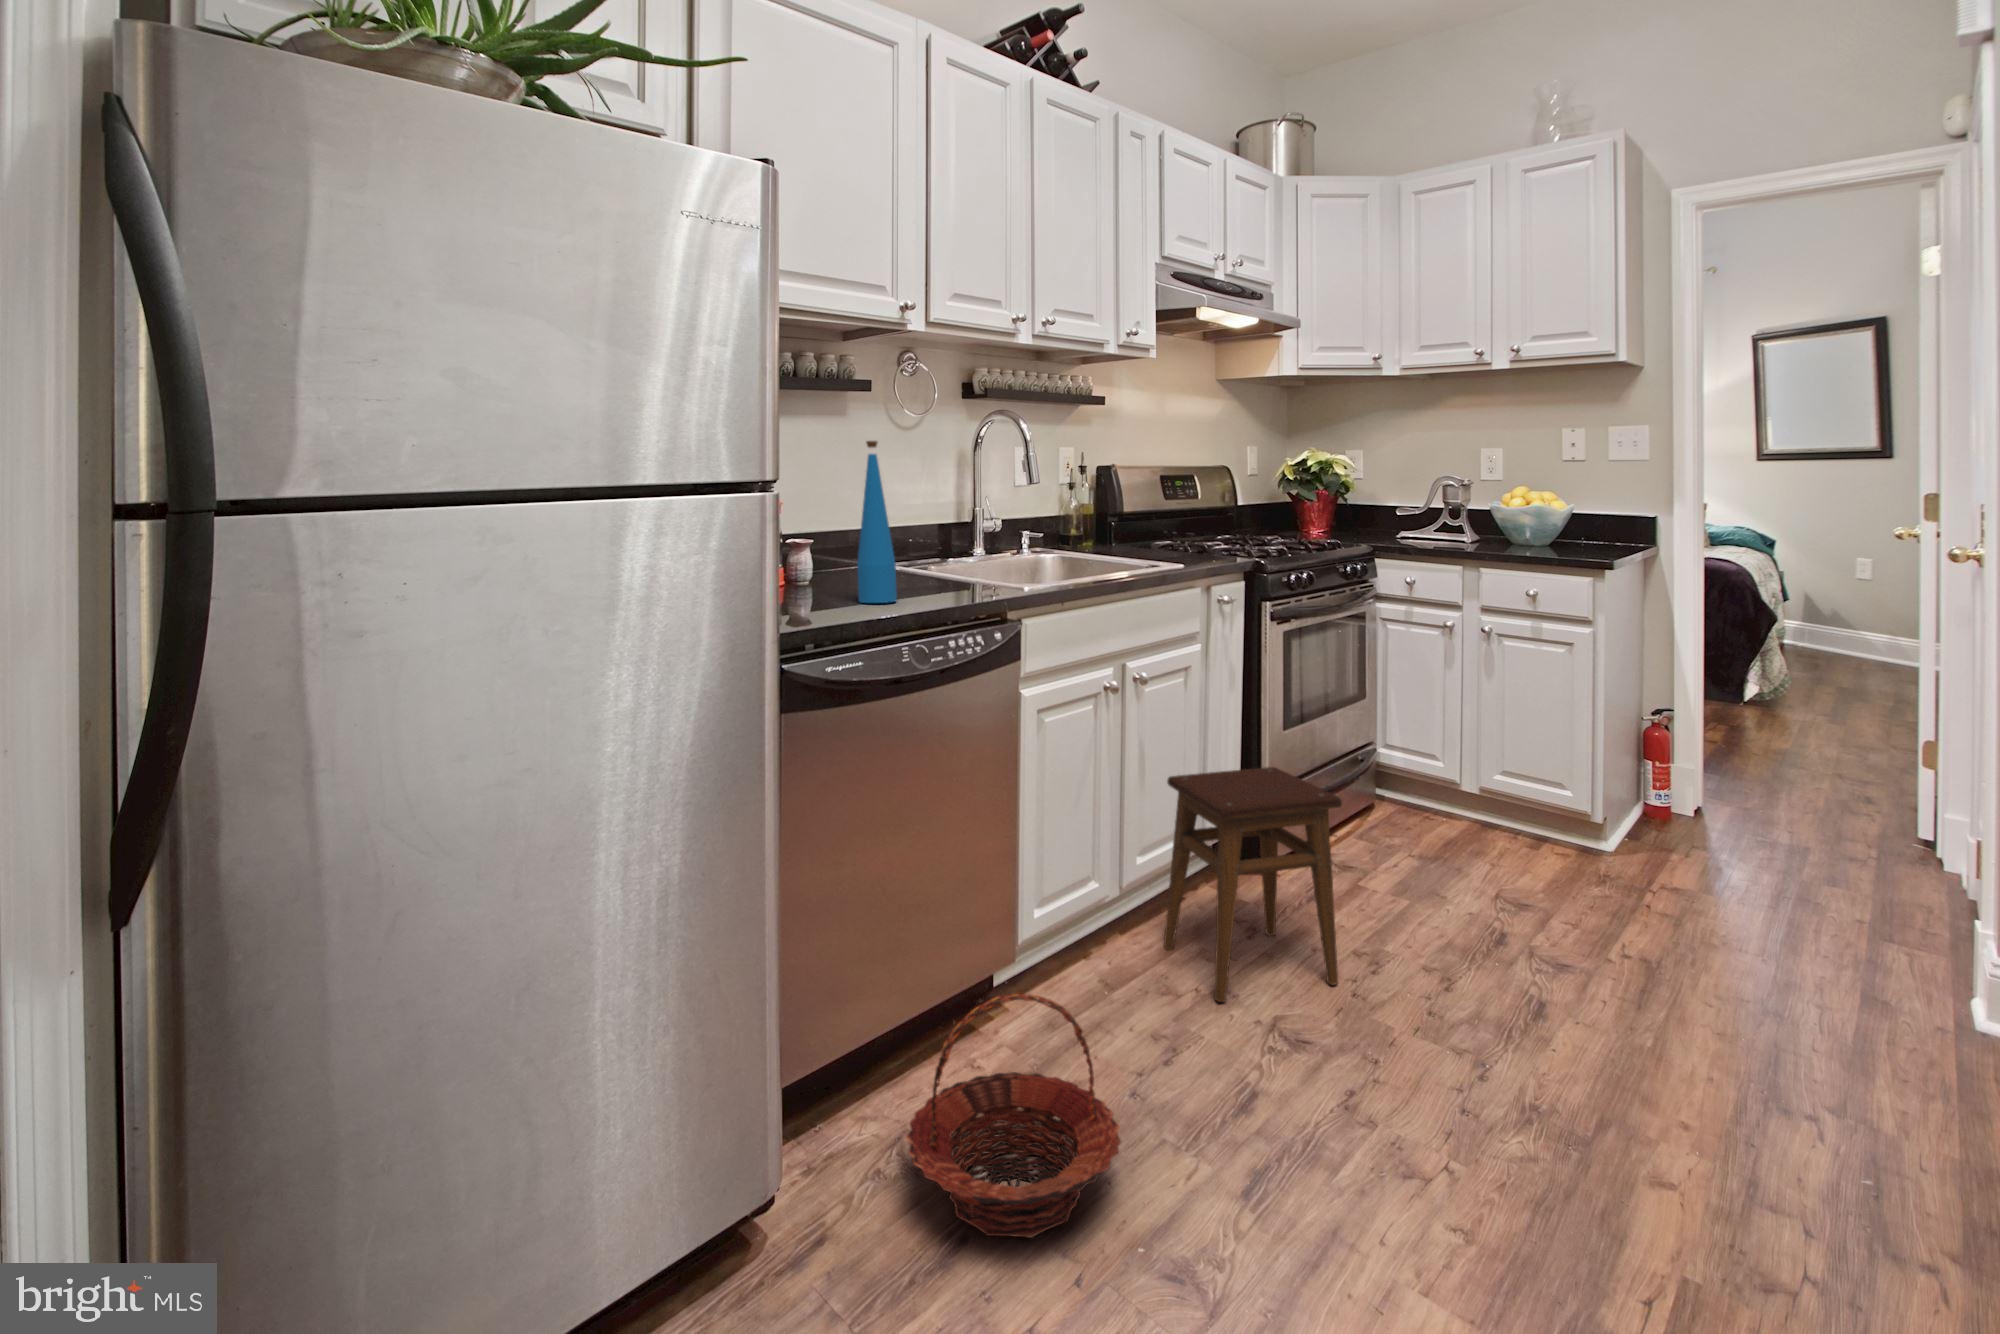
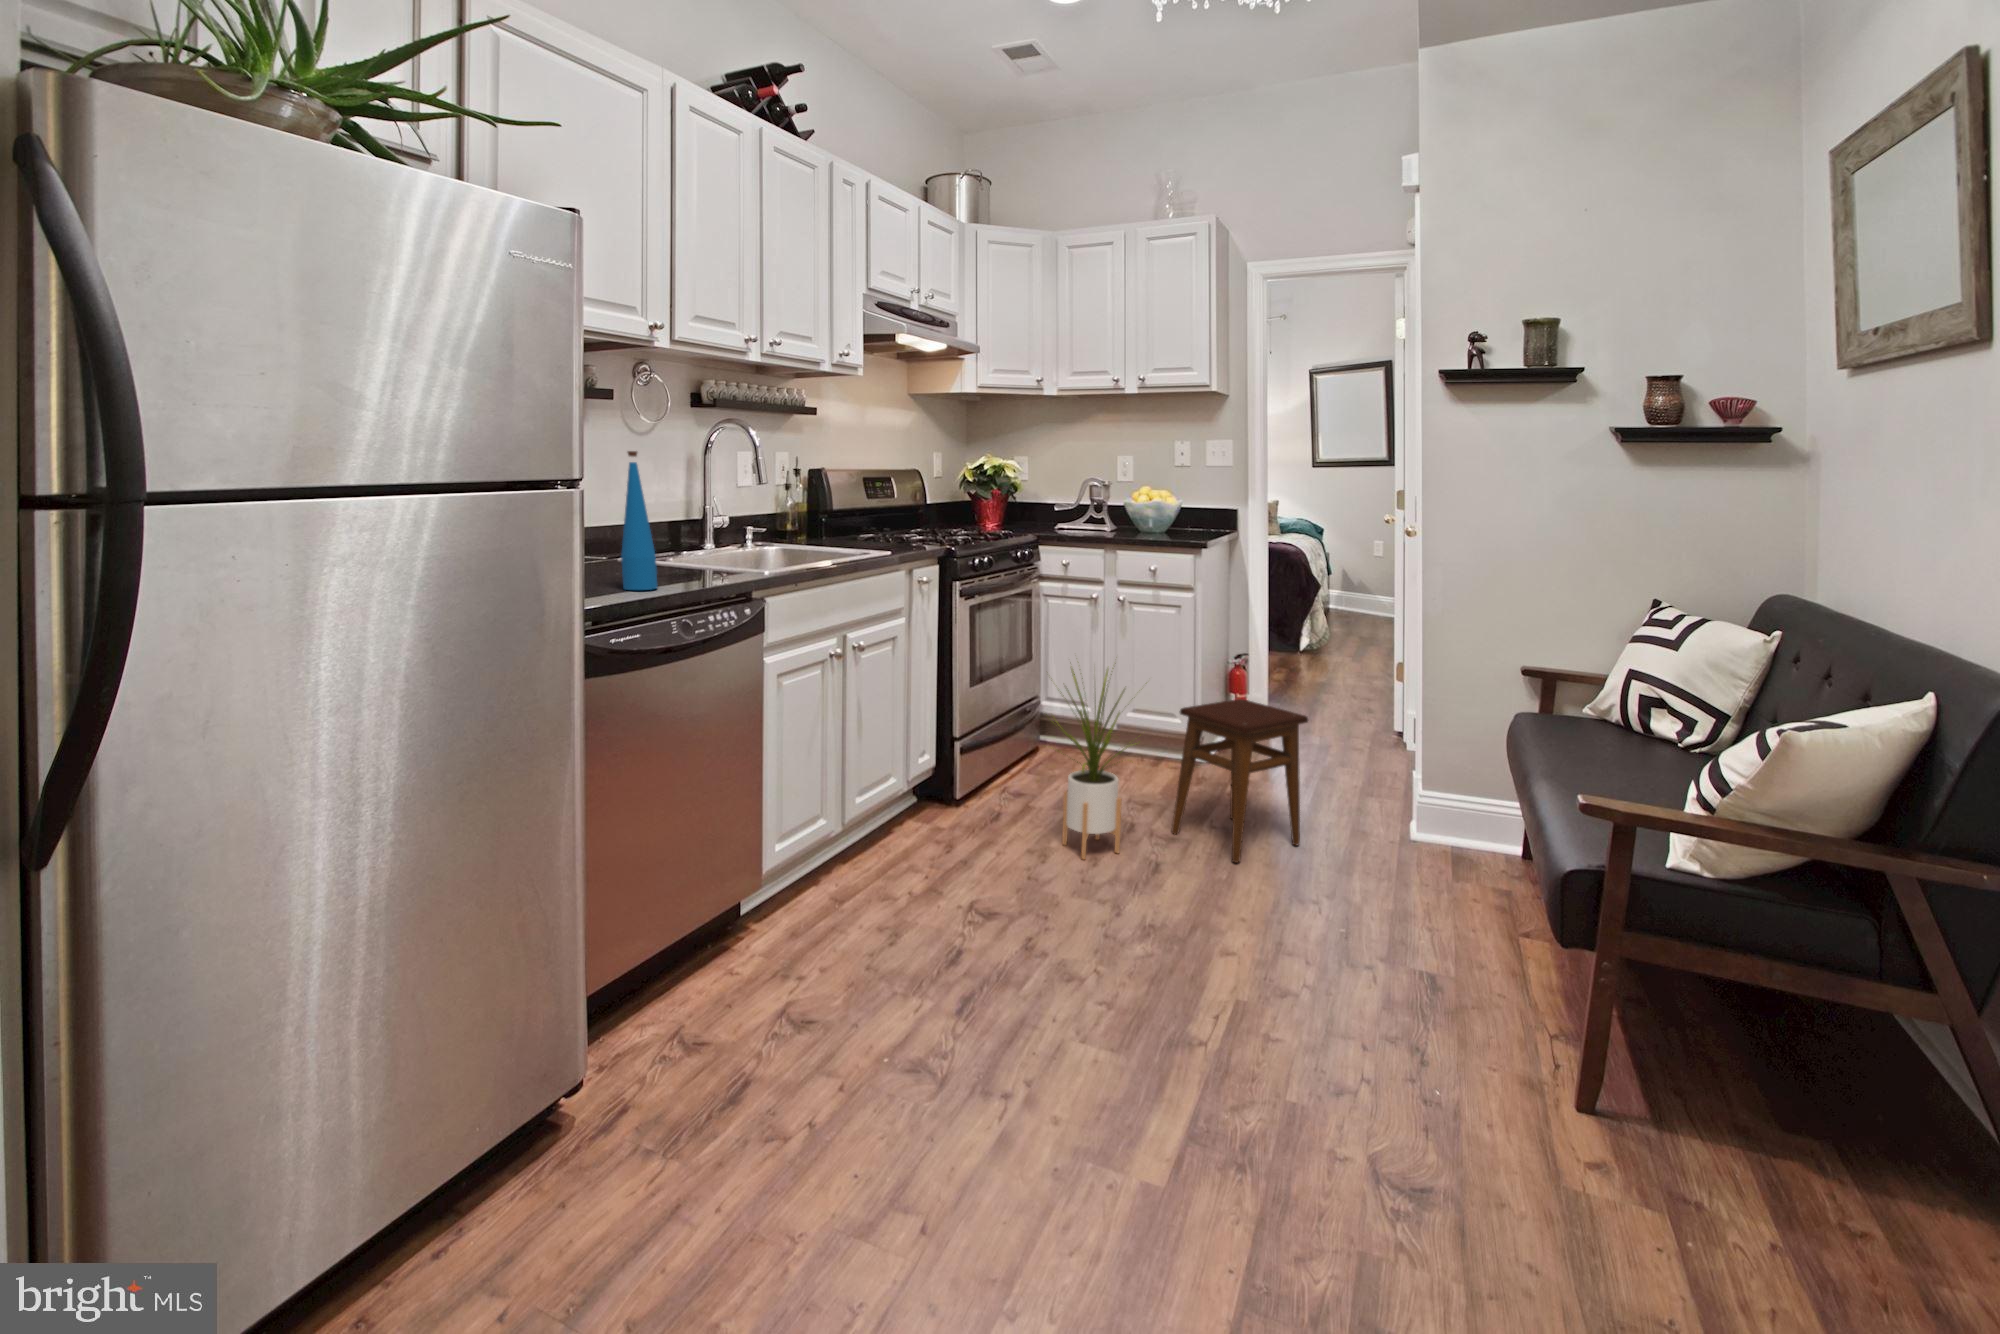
house plant: none [1376,691,1537,967] -> present [1046,668,1136,859]
stool: present [1164,767,1342,1002] -> present [1172,699,1308,863]
basket: present [906,994,1121,1238] -> none [690,899,863,1087]

